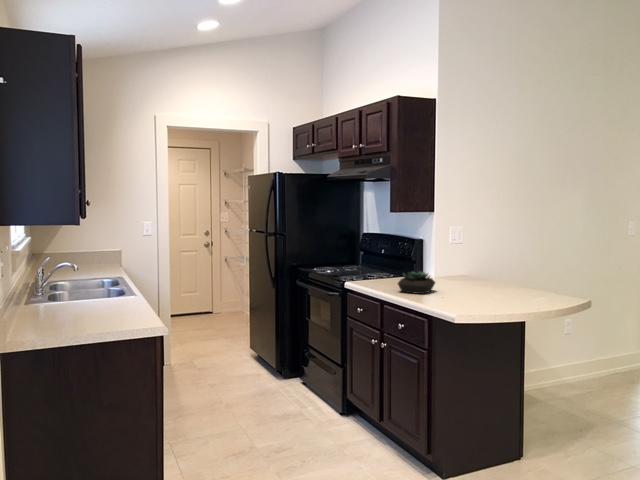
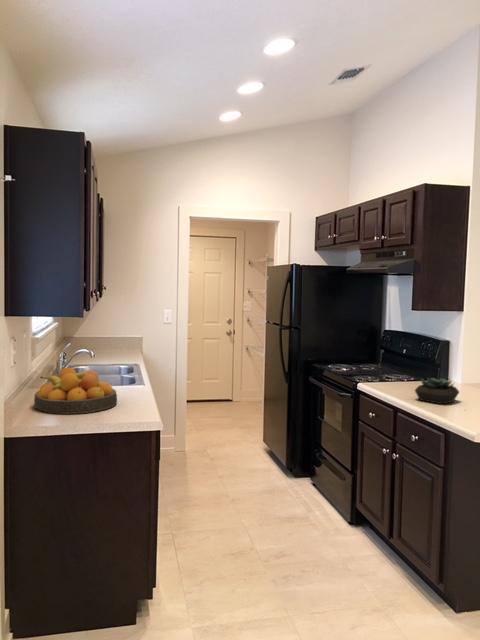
fruit bowl: none [26,279,116,325] -> present [34,368,117,414]

